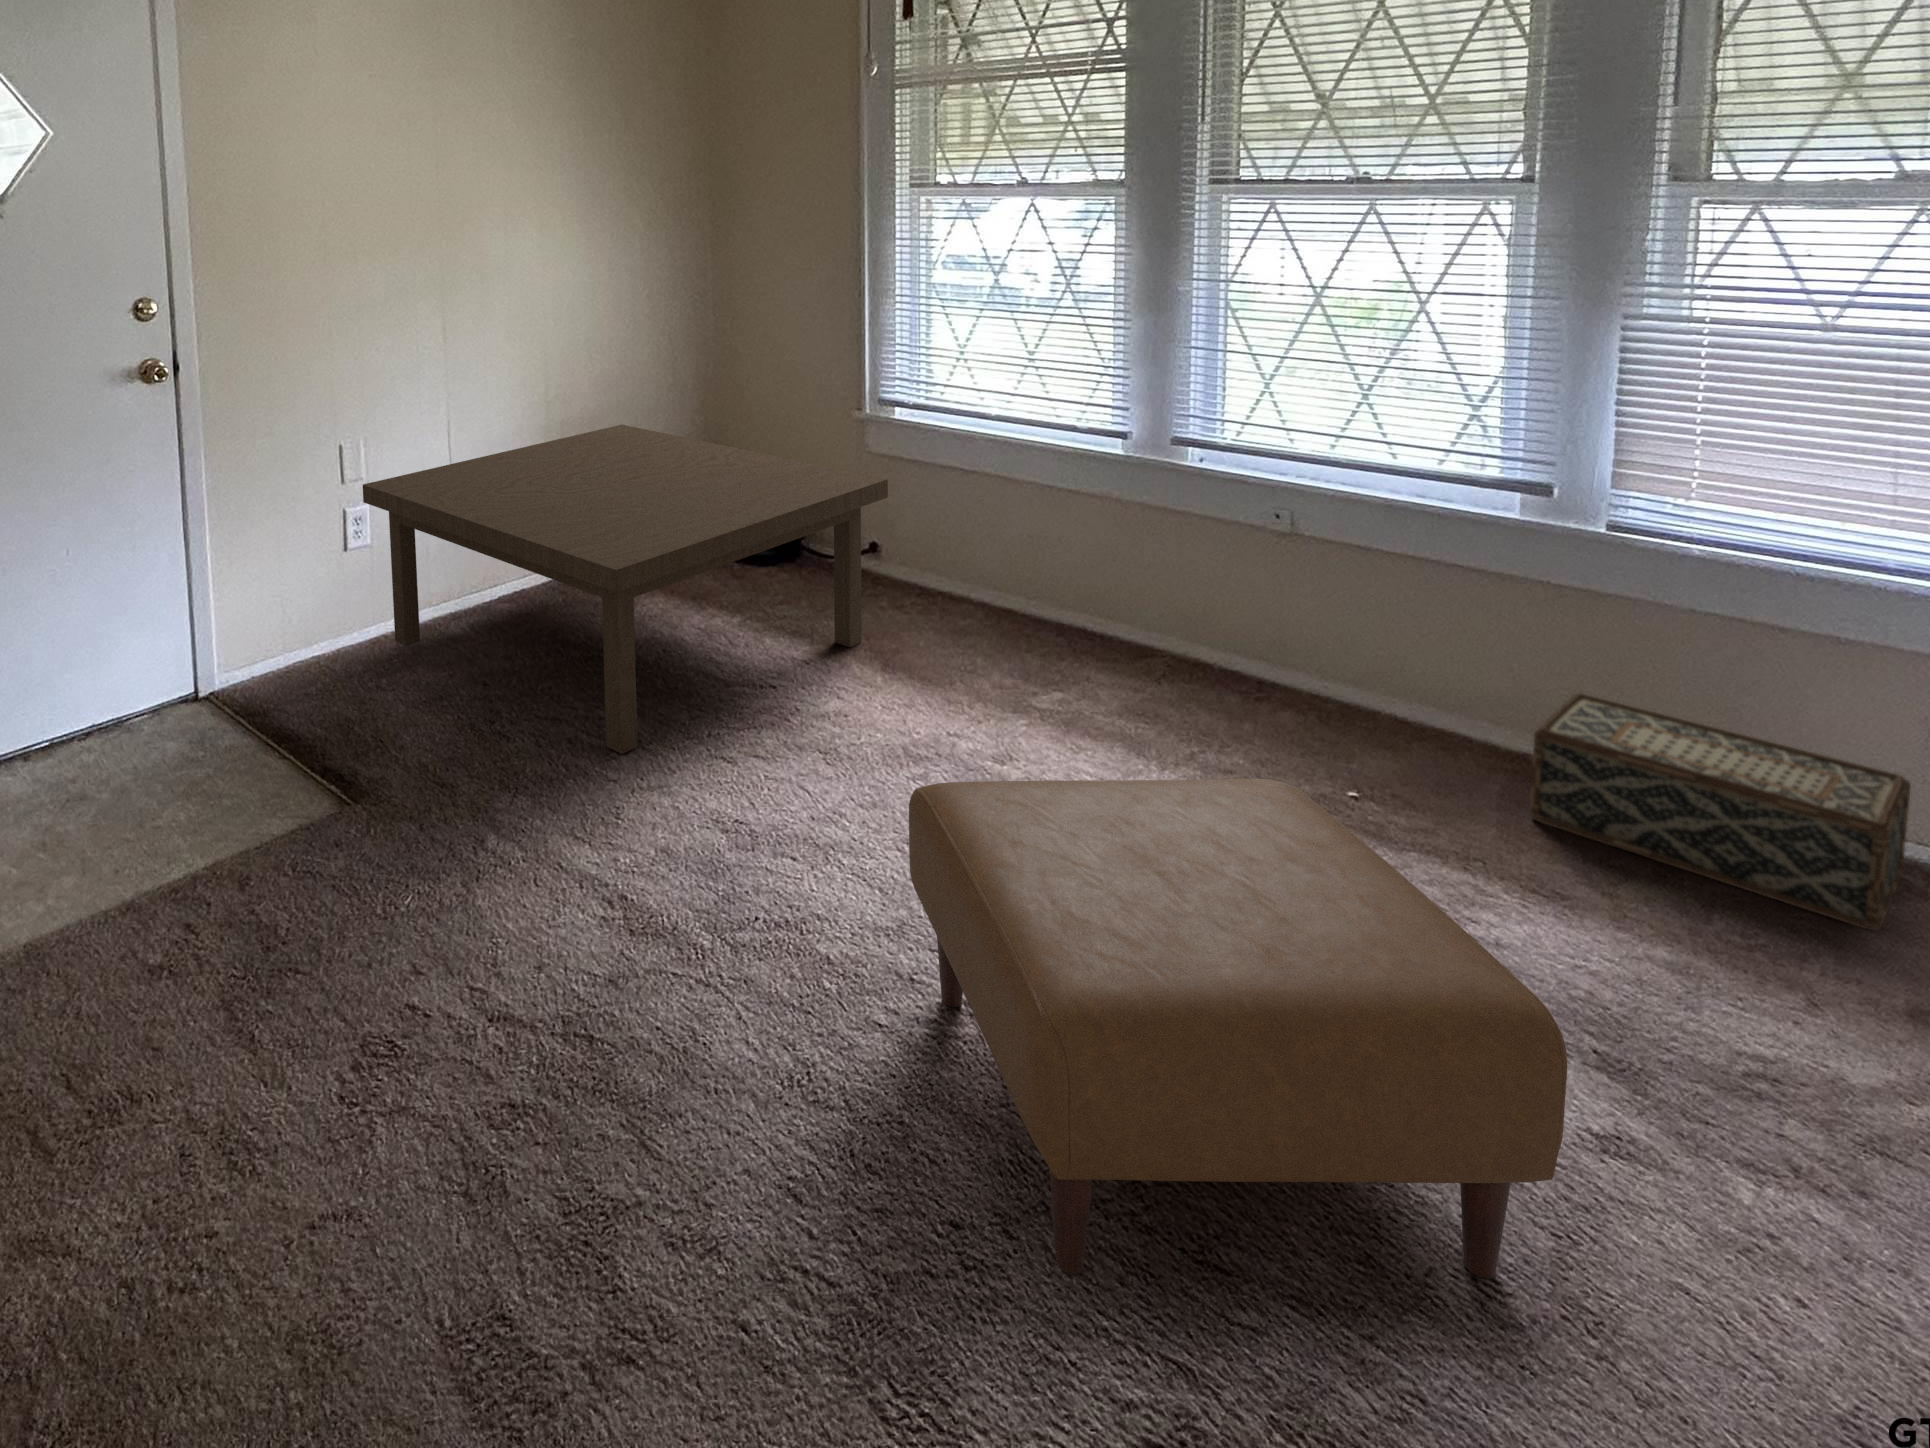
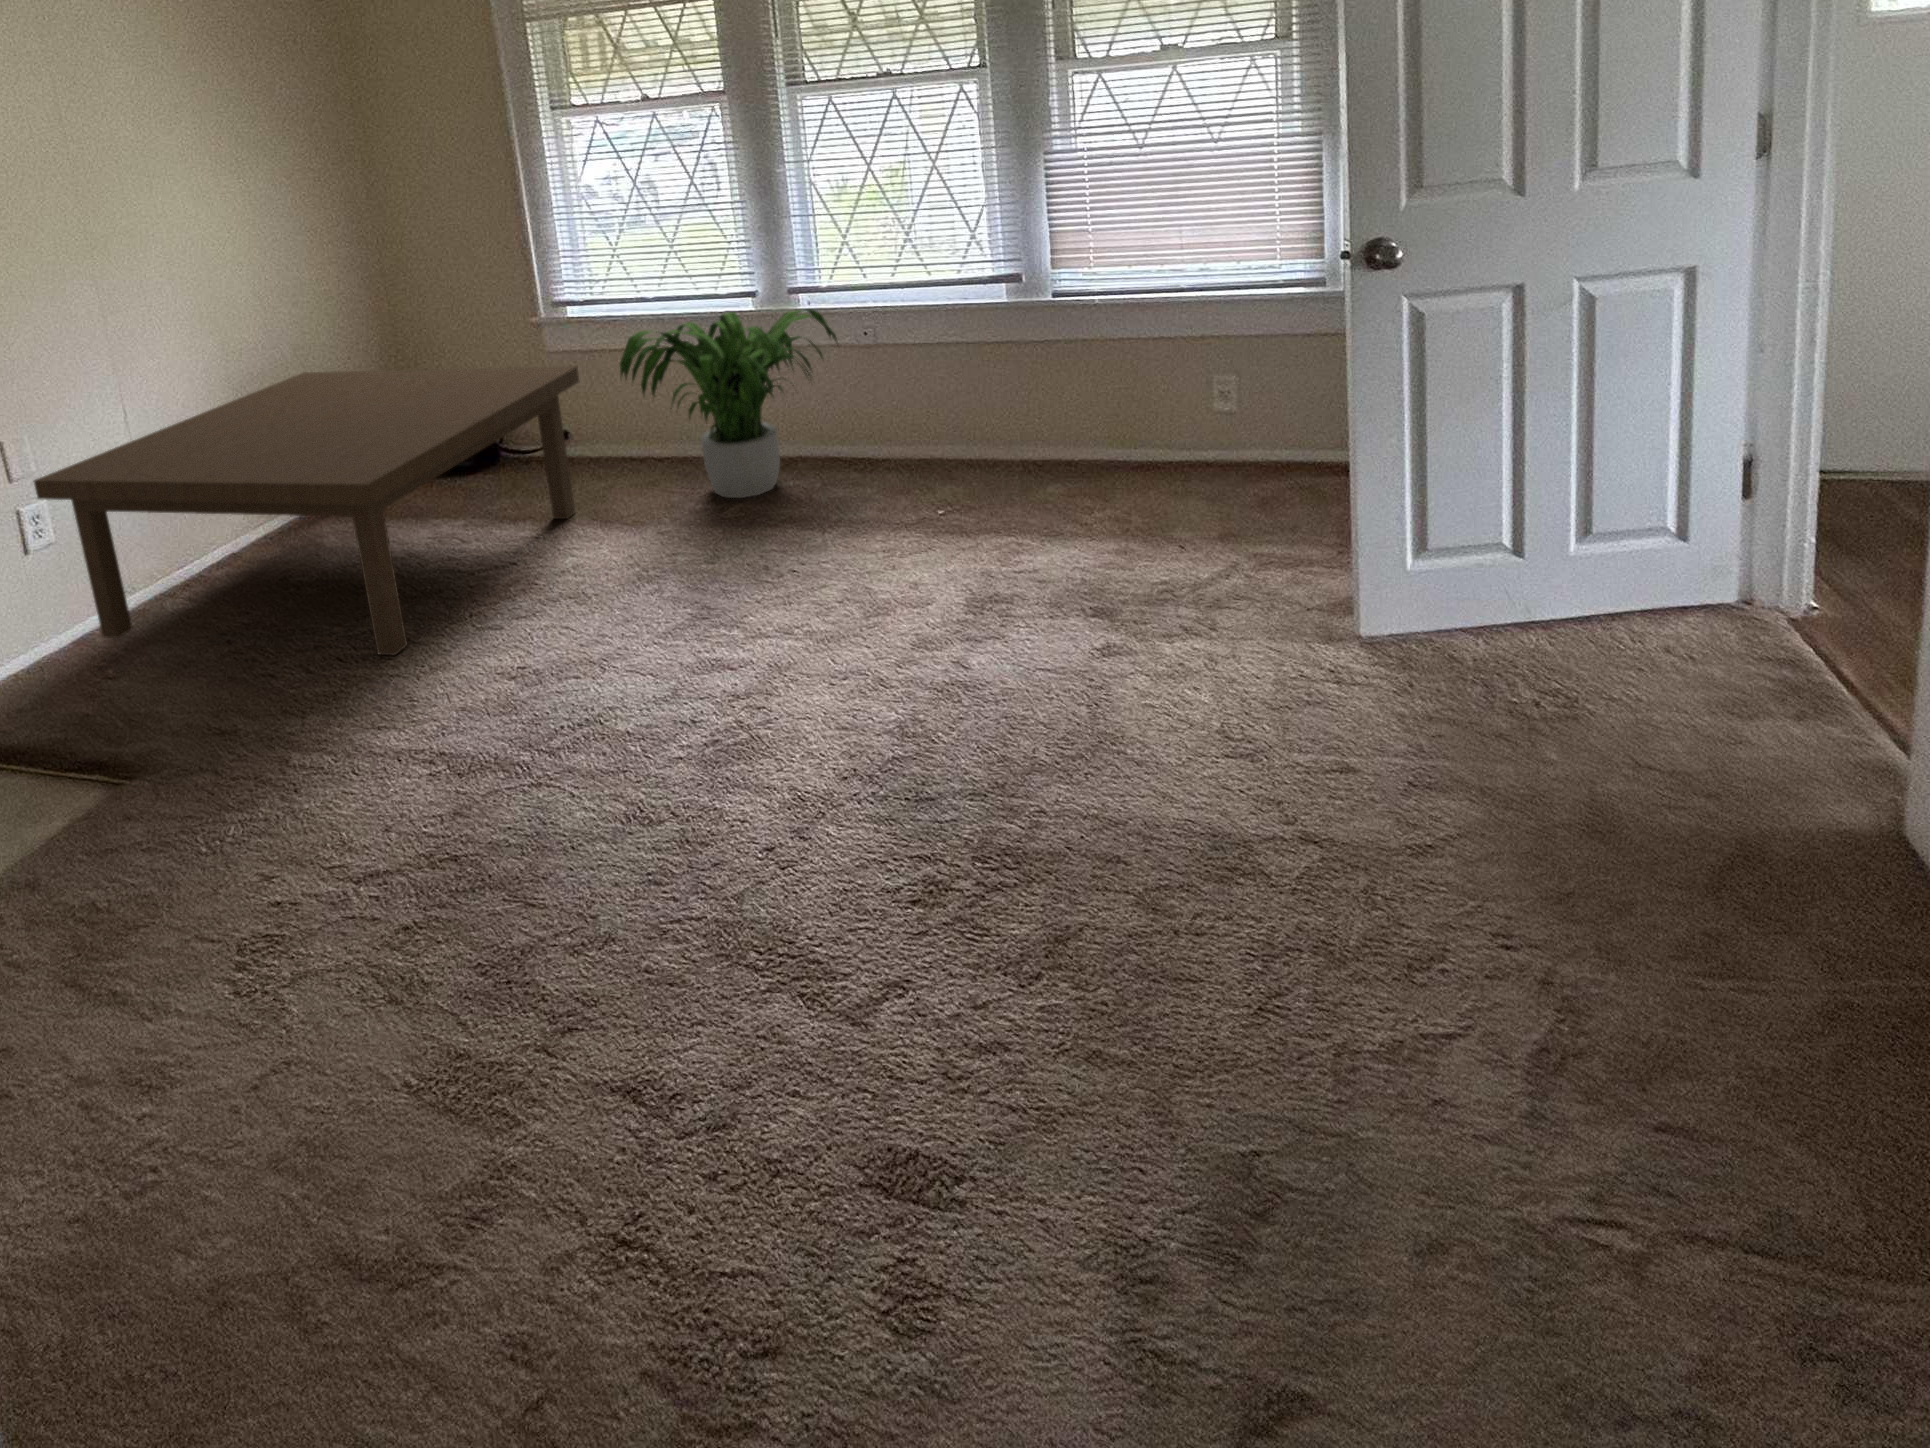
potted plant: none [933,450,1235,685] -> present [620,309,838,498]
woven basket: present [1530,693,1911,931] -> none [1033,410,1209,503]
ottoman: present [909,779,1567,1279] -> none [674,496,1085,841]

